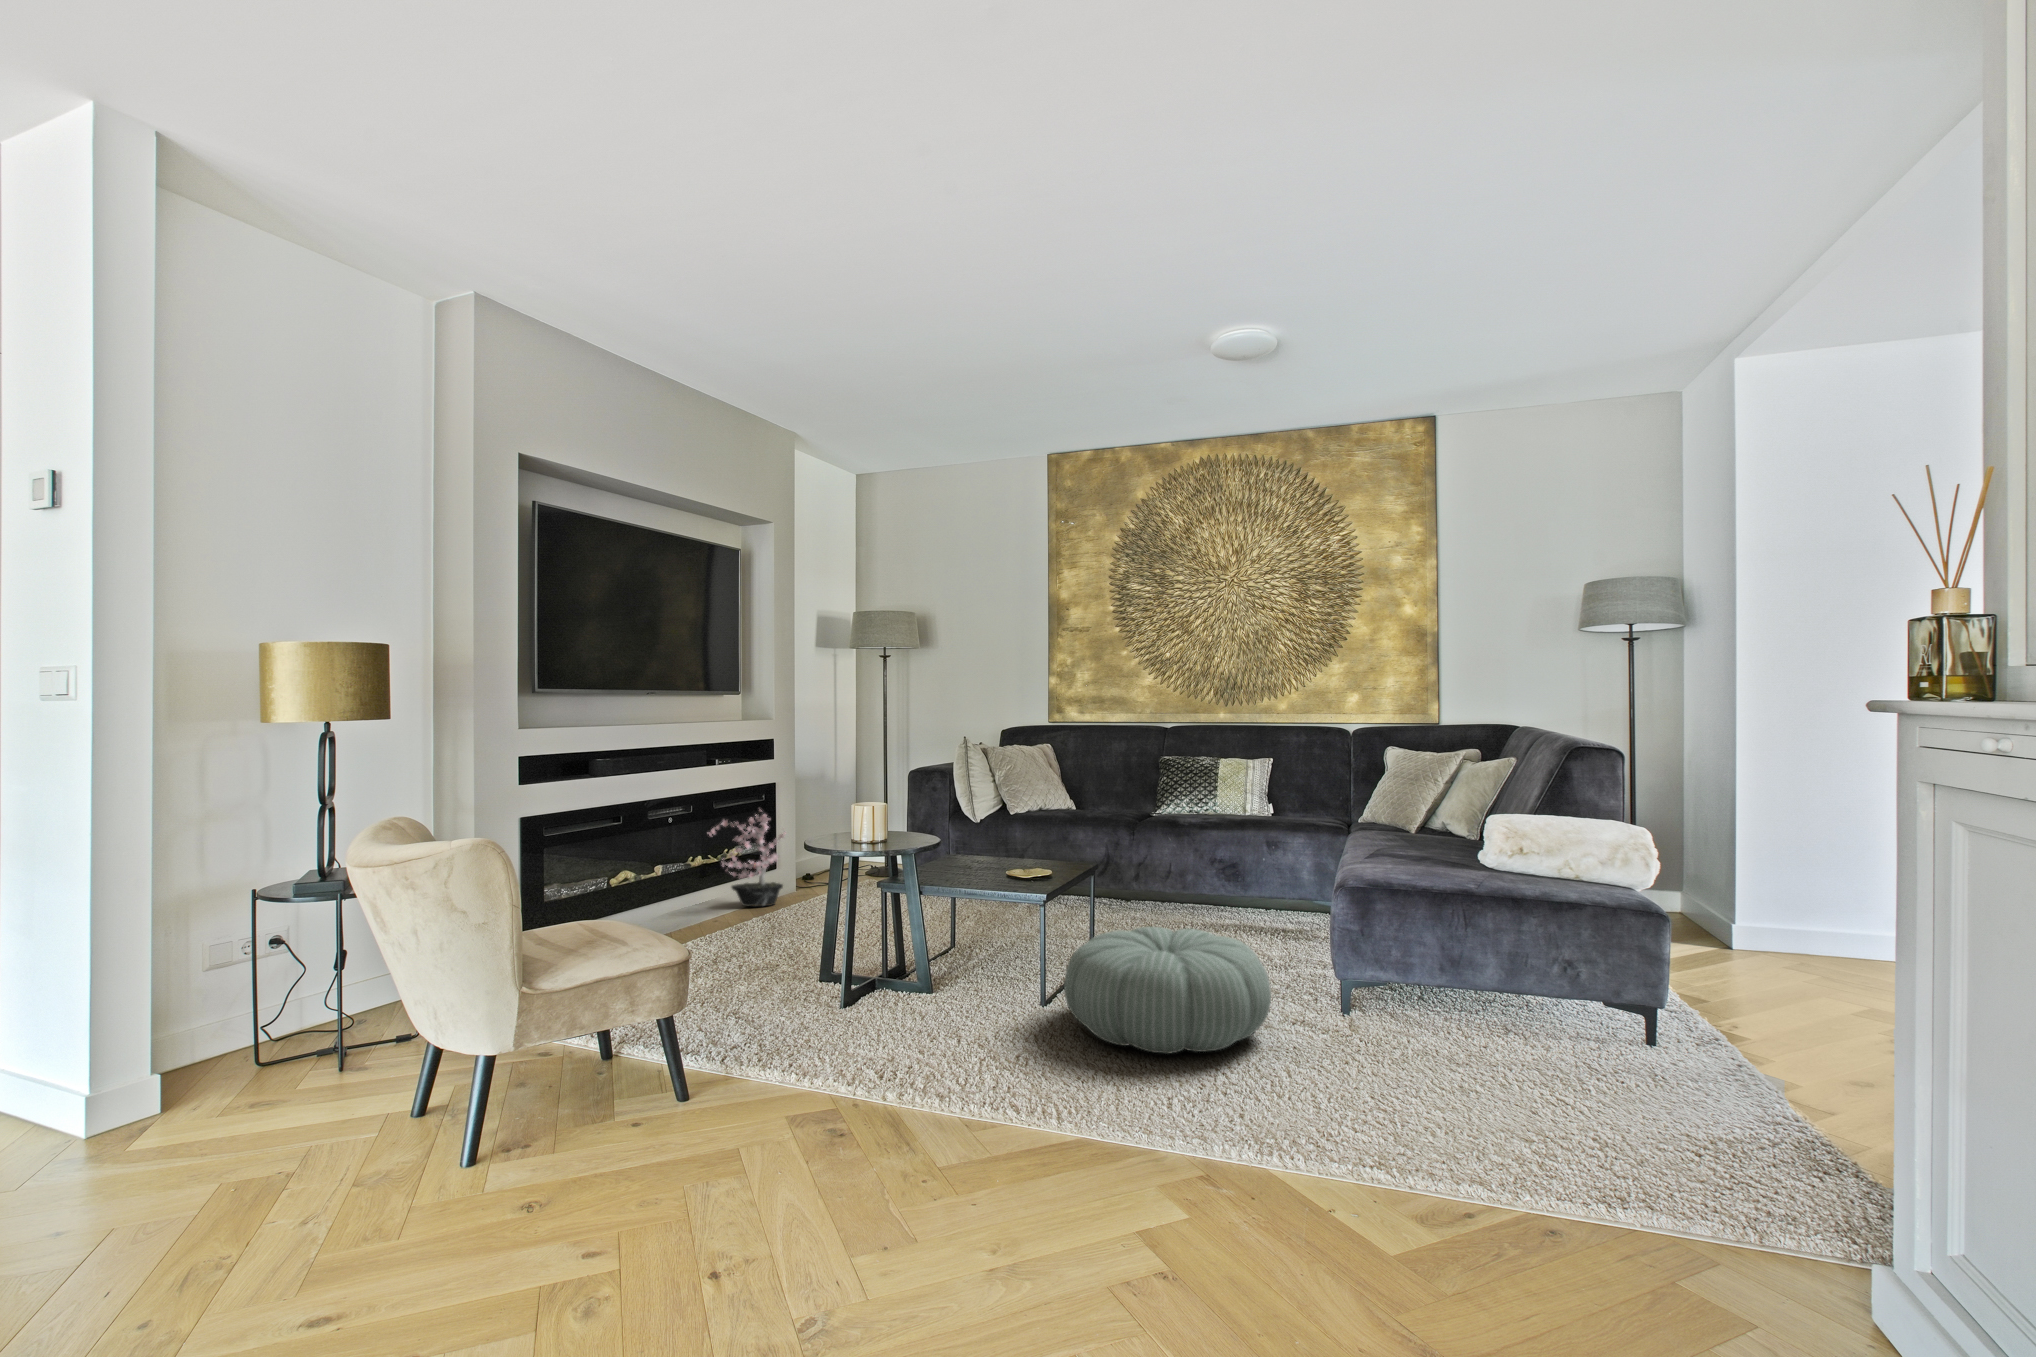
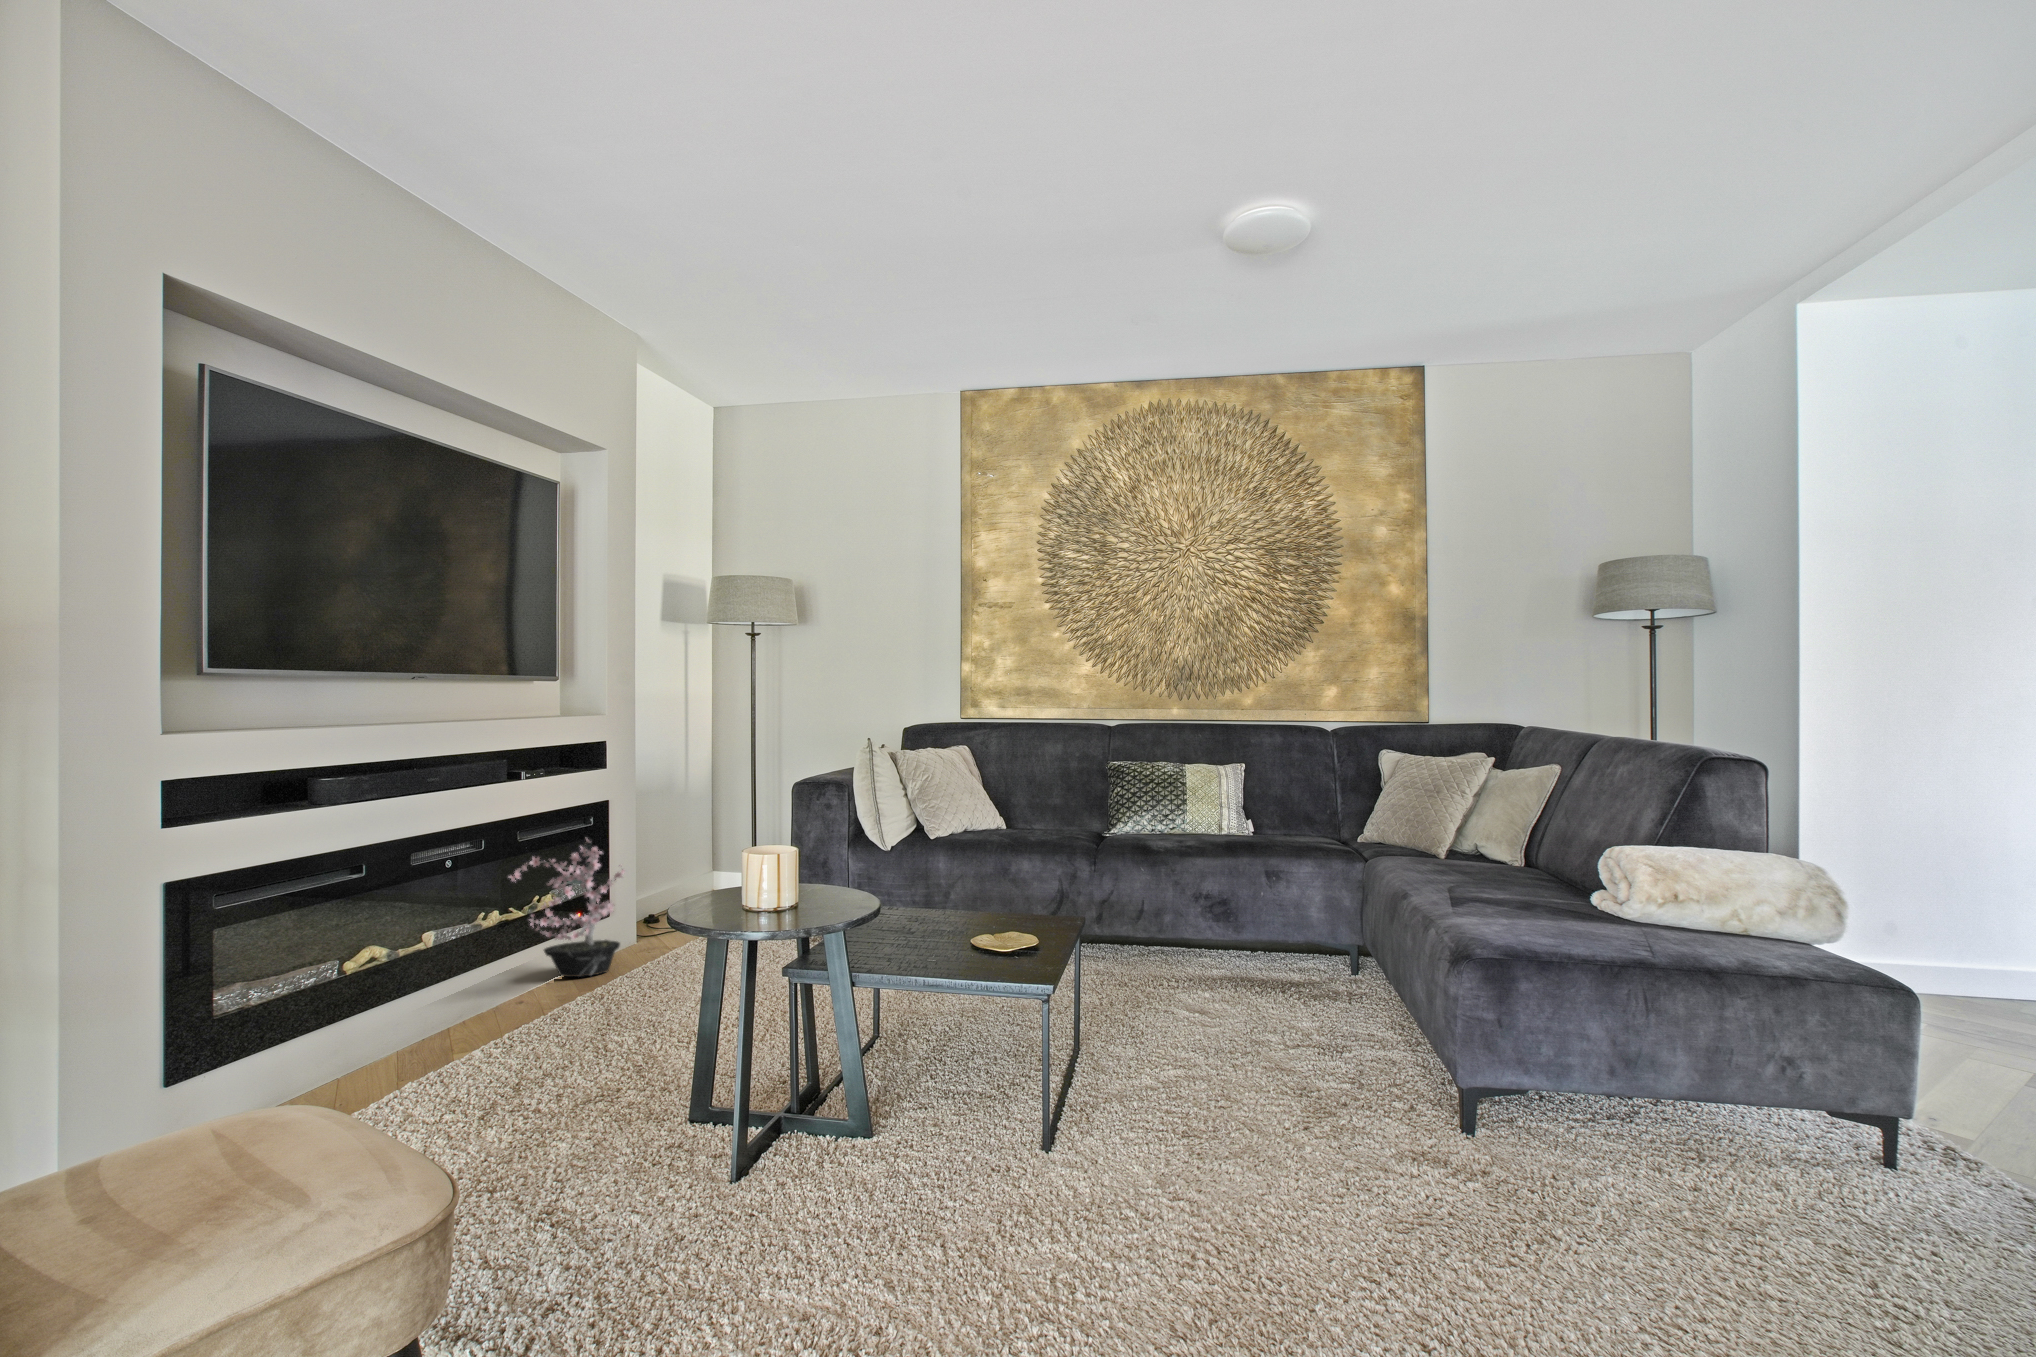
pouf: present [1064,927,1271,1054] -> none [1108,1029,1433,1264]

